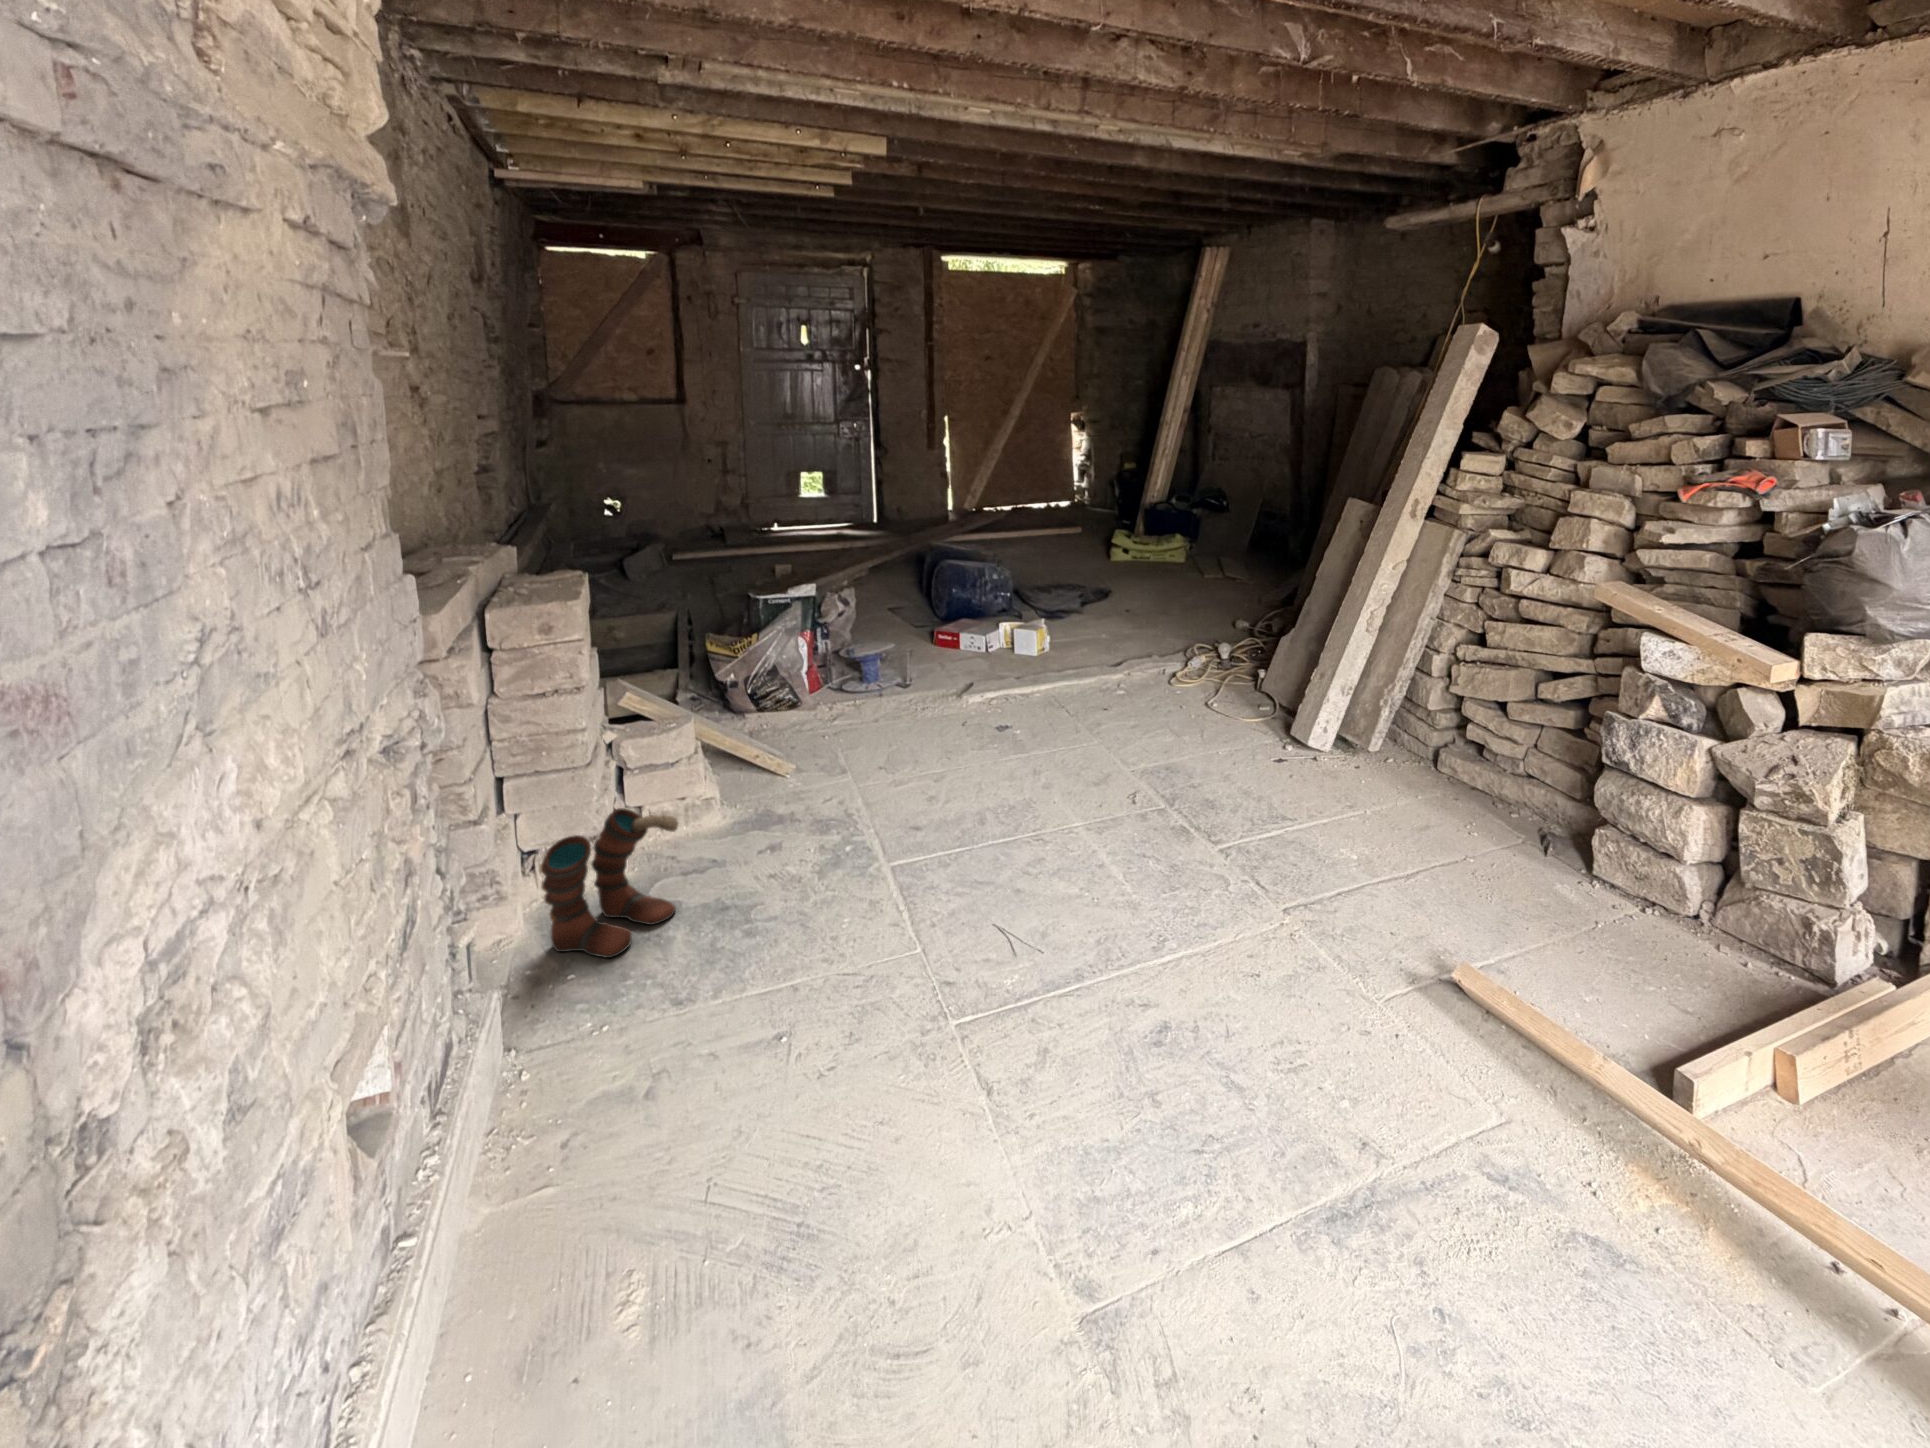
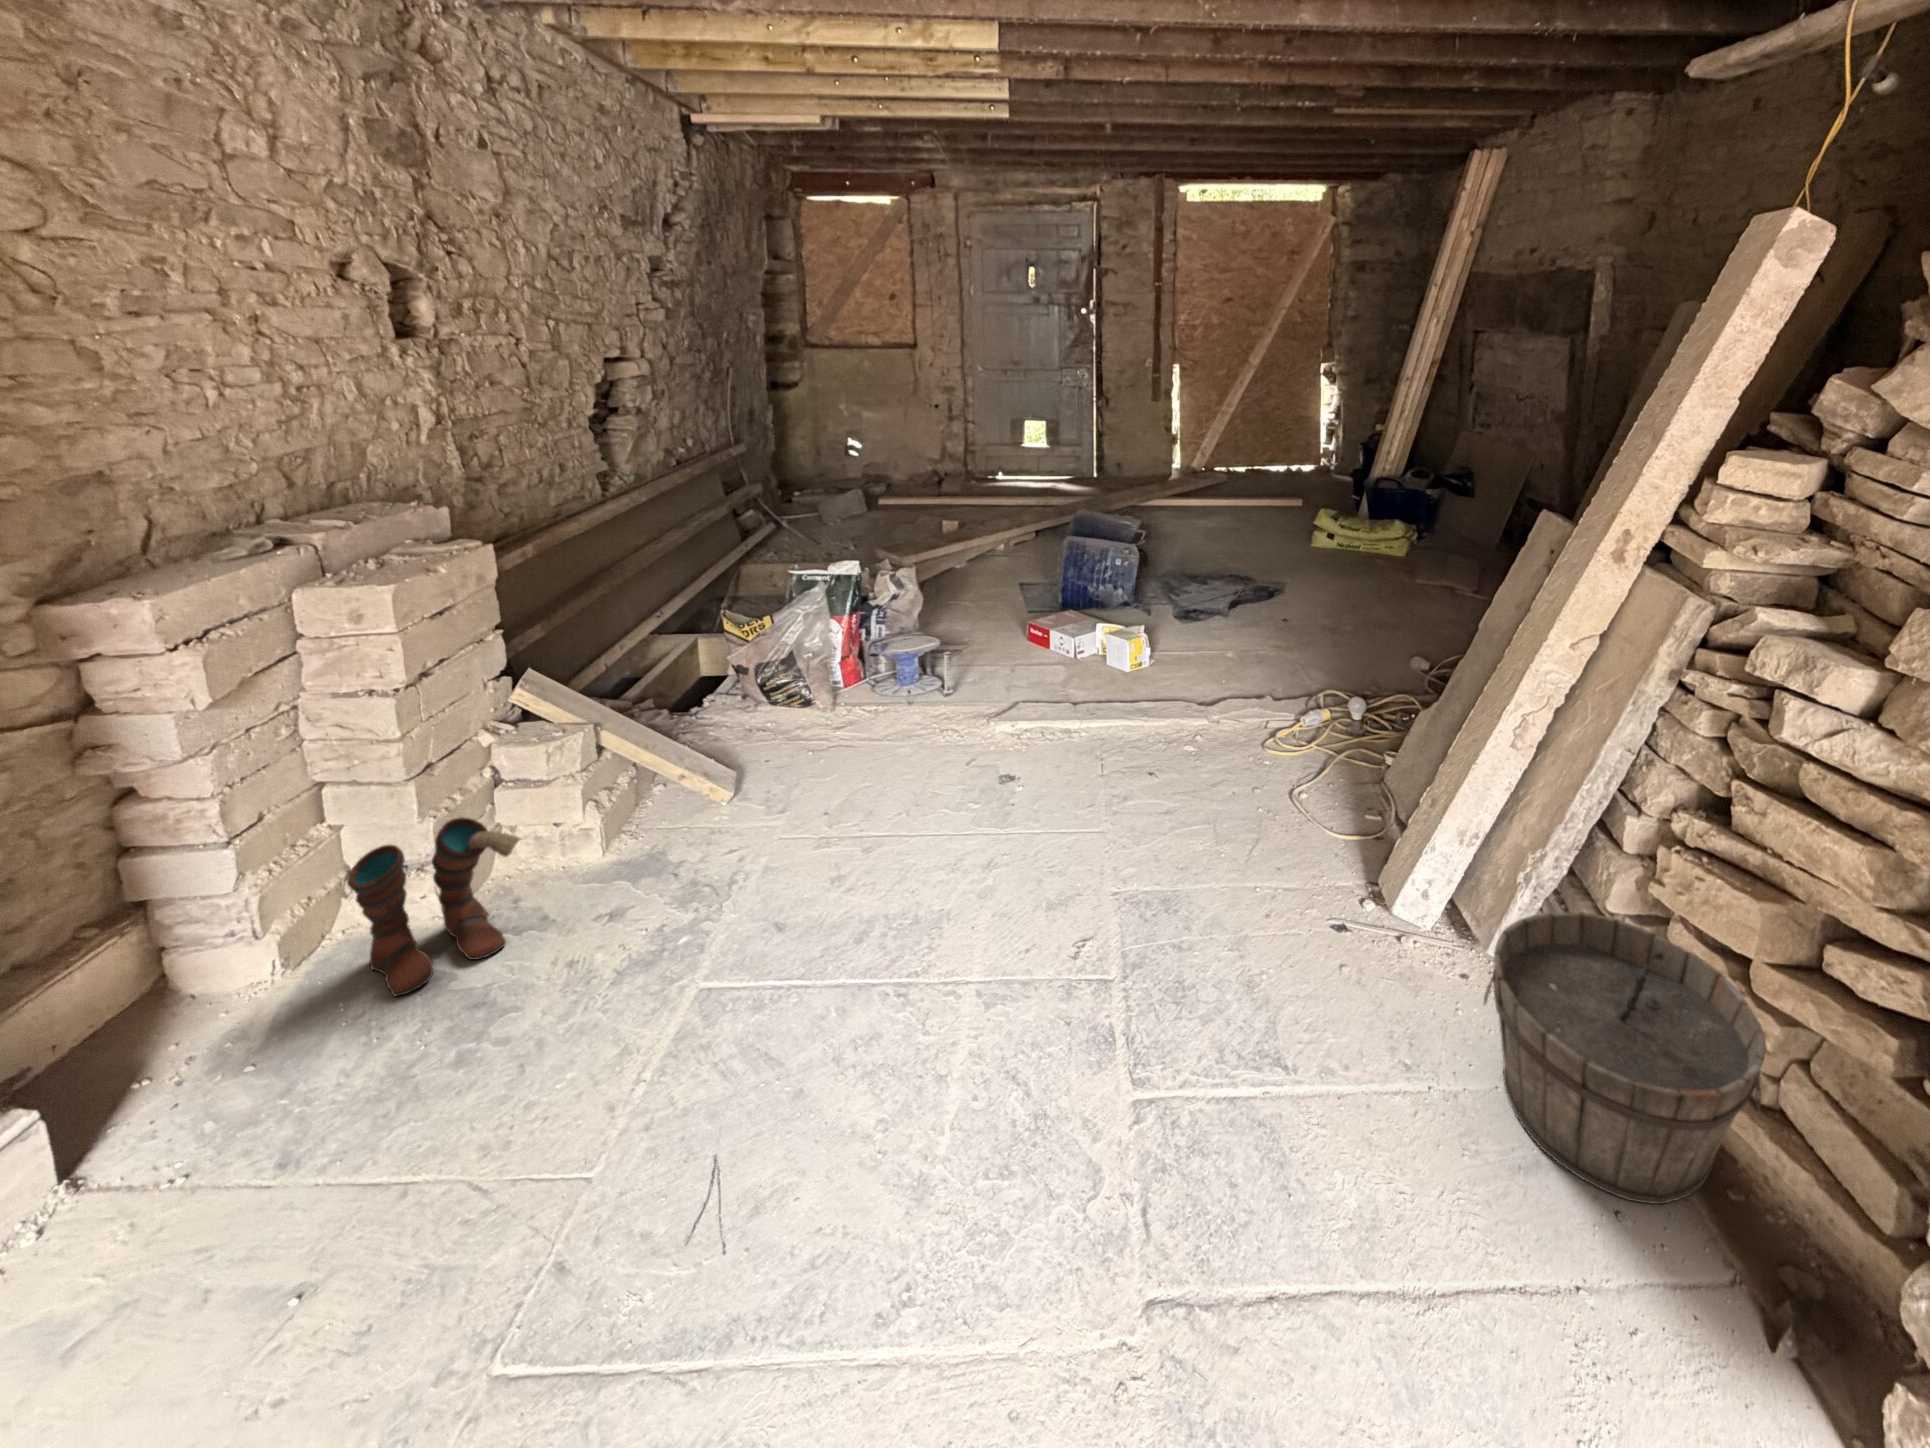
wooden bucket: none [1391,706,1527,833] -> present [1484,912,1766,1204]

